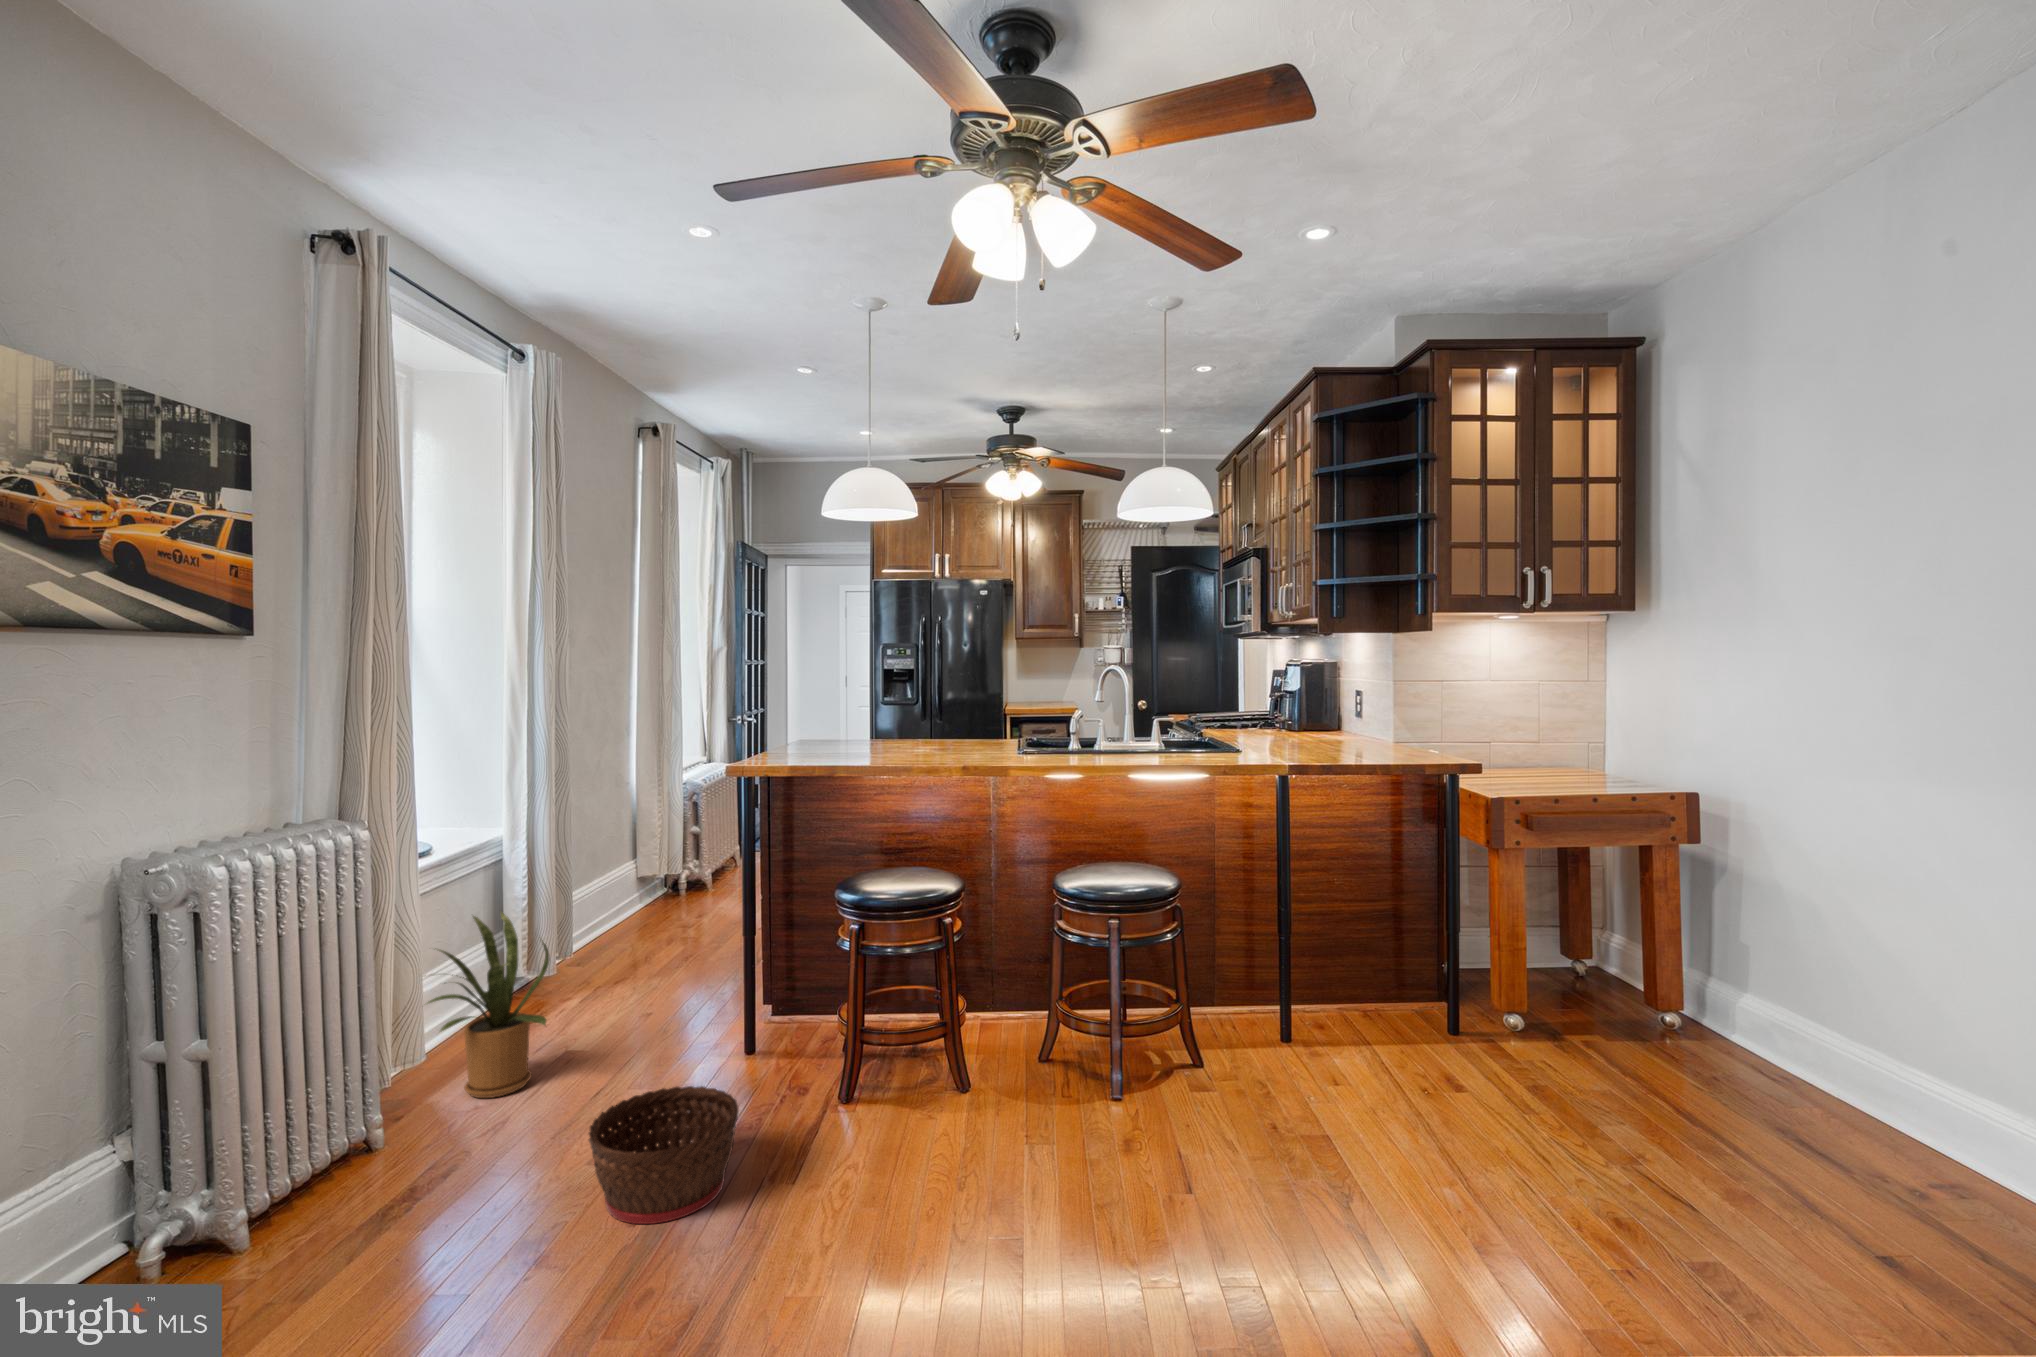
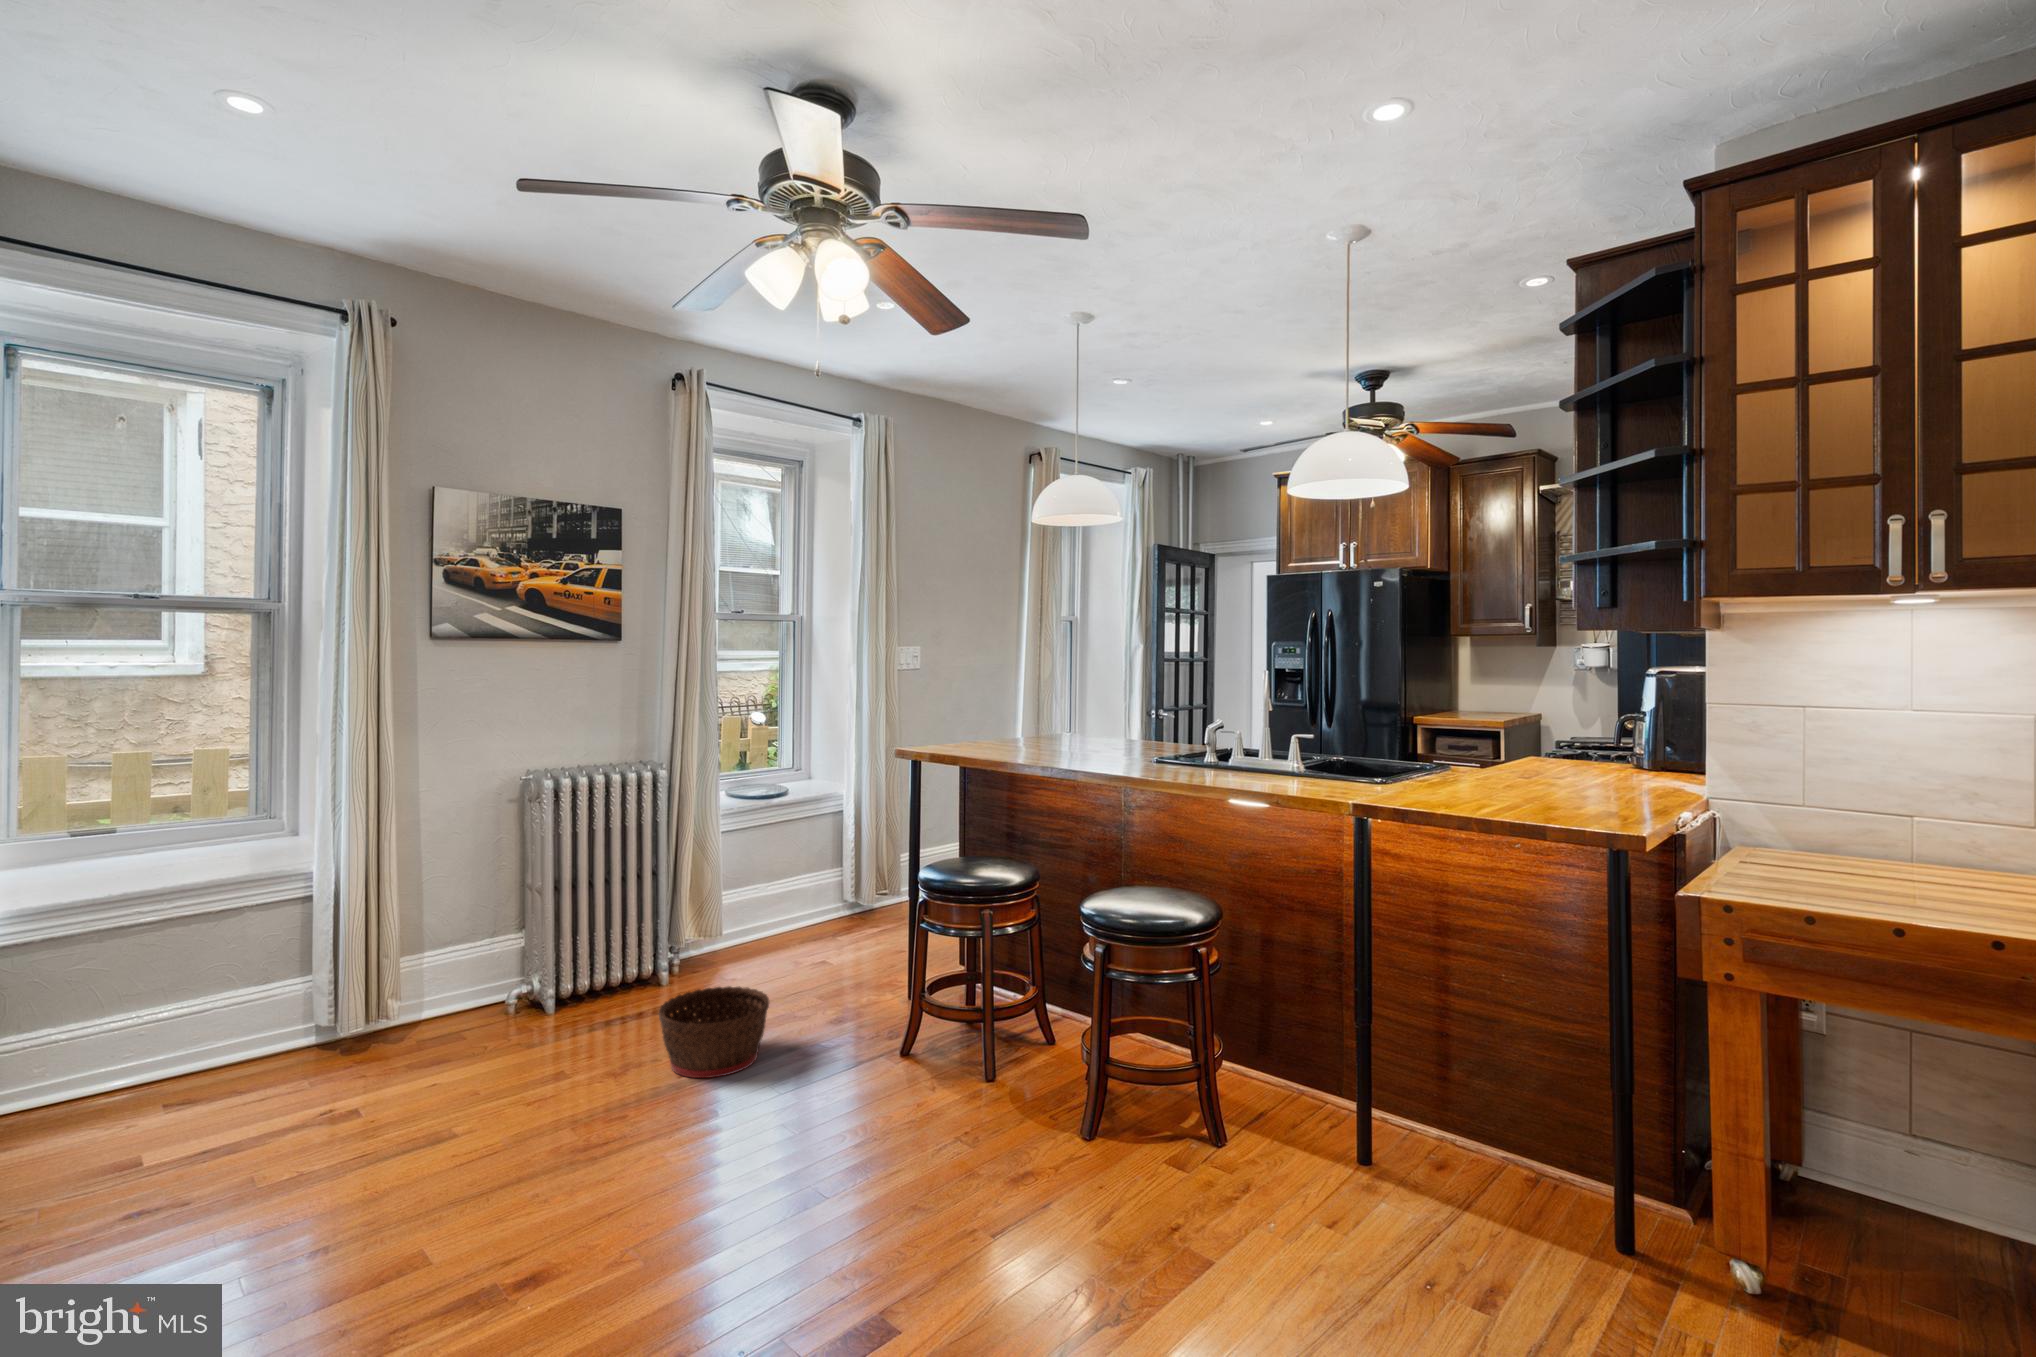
house plant: present [428,913,550,1098] -> none [710,841,788,974]

